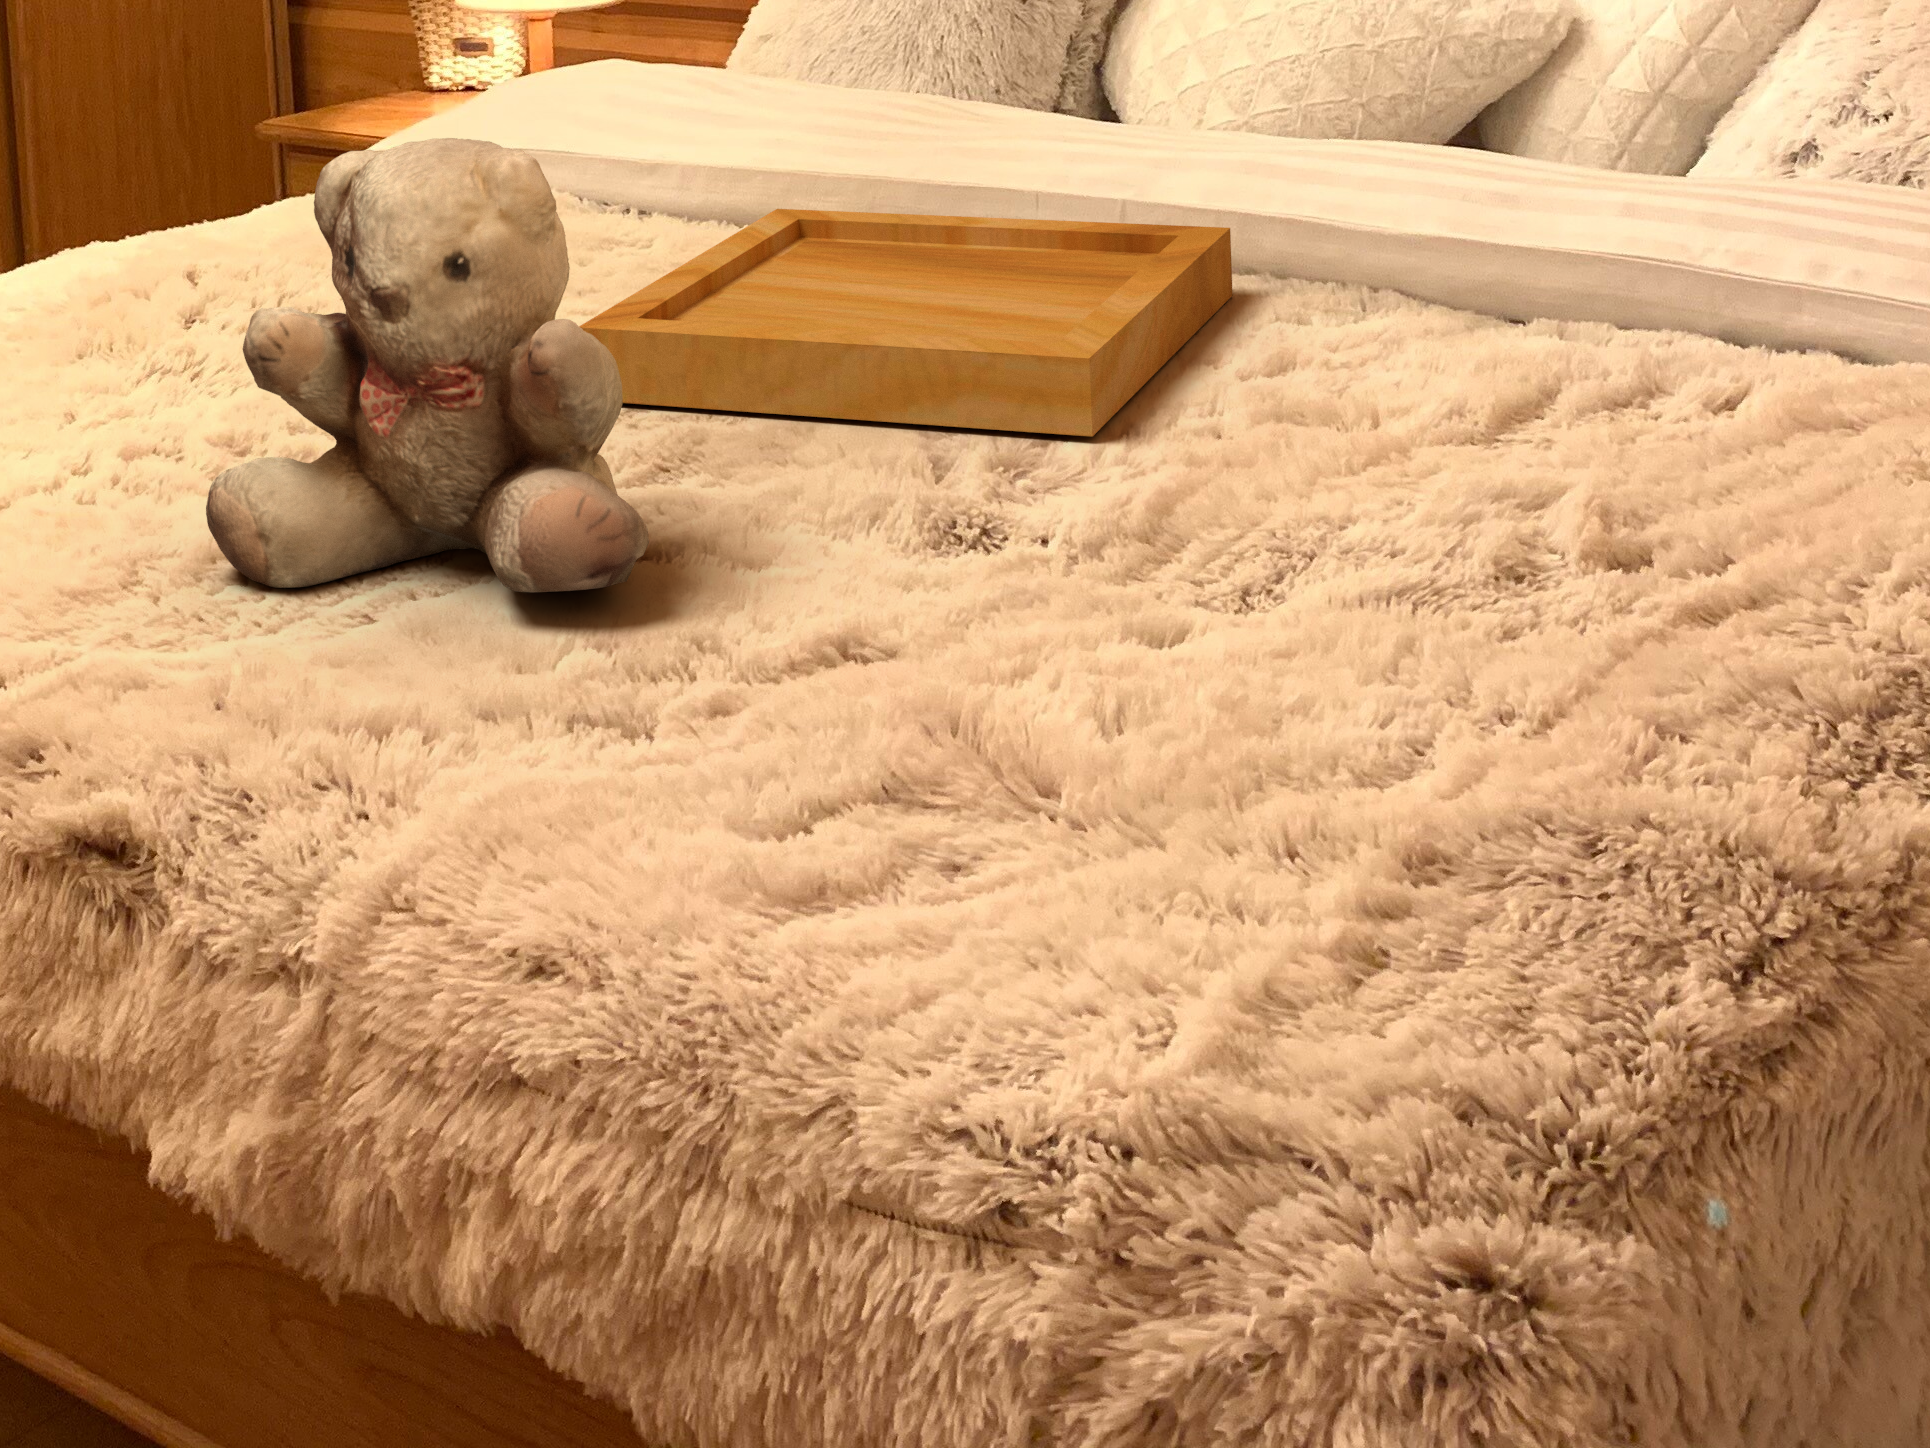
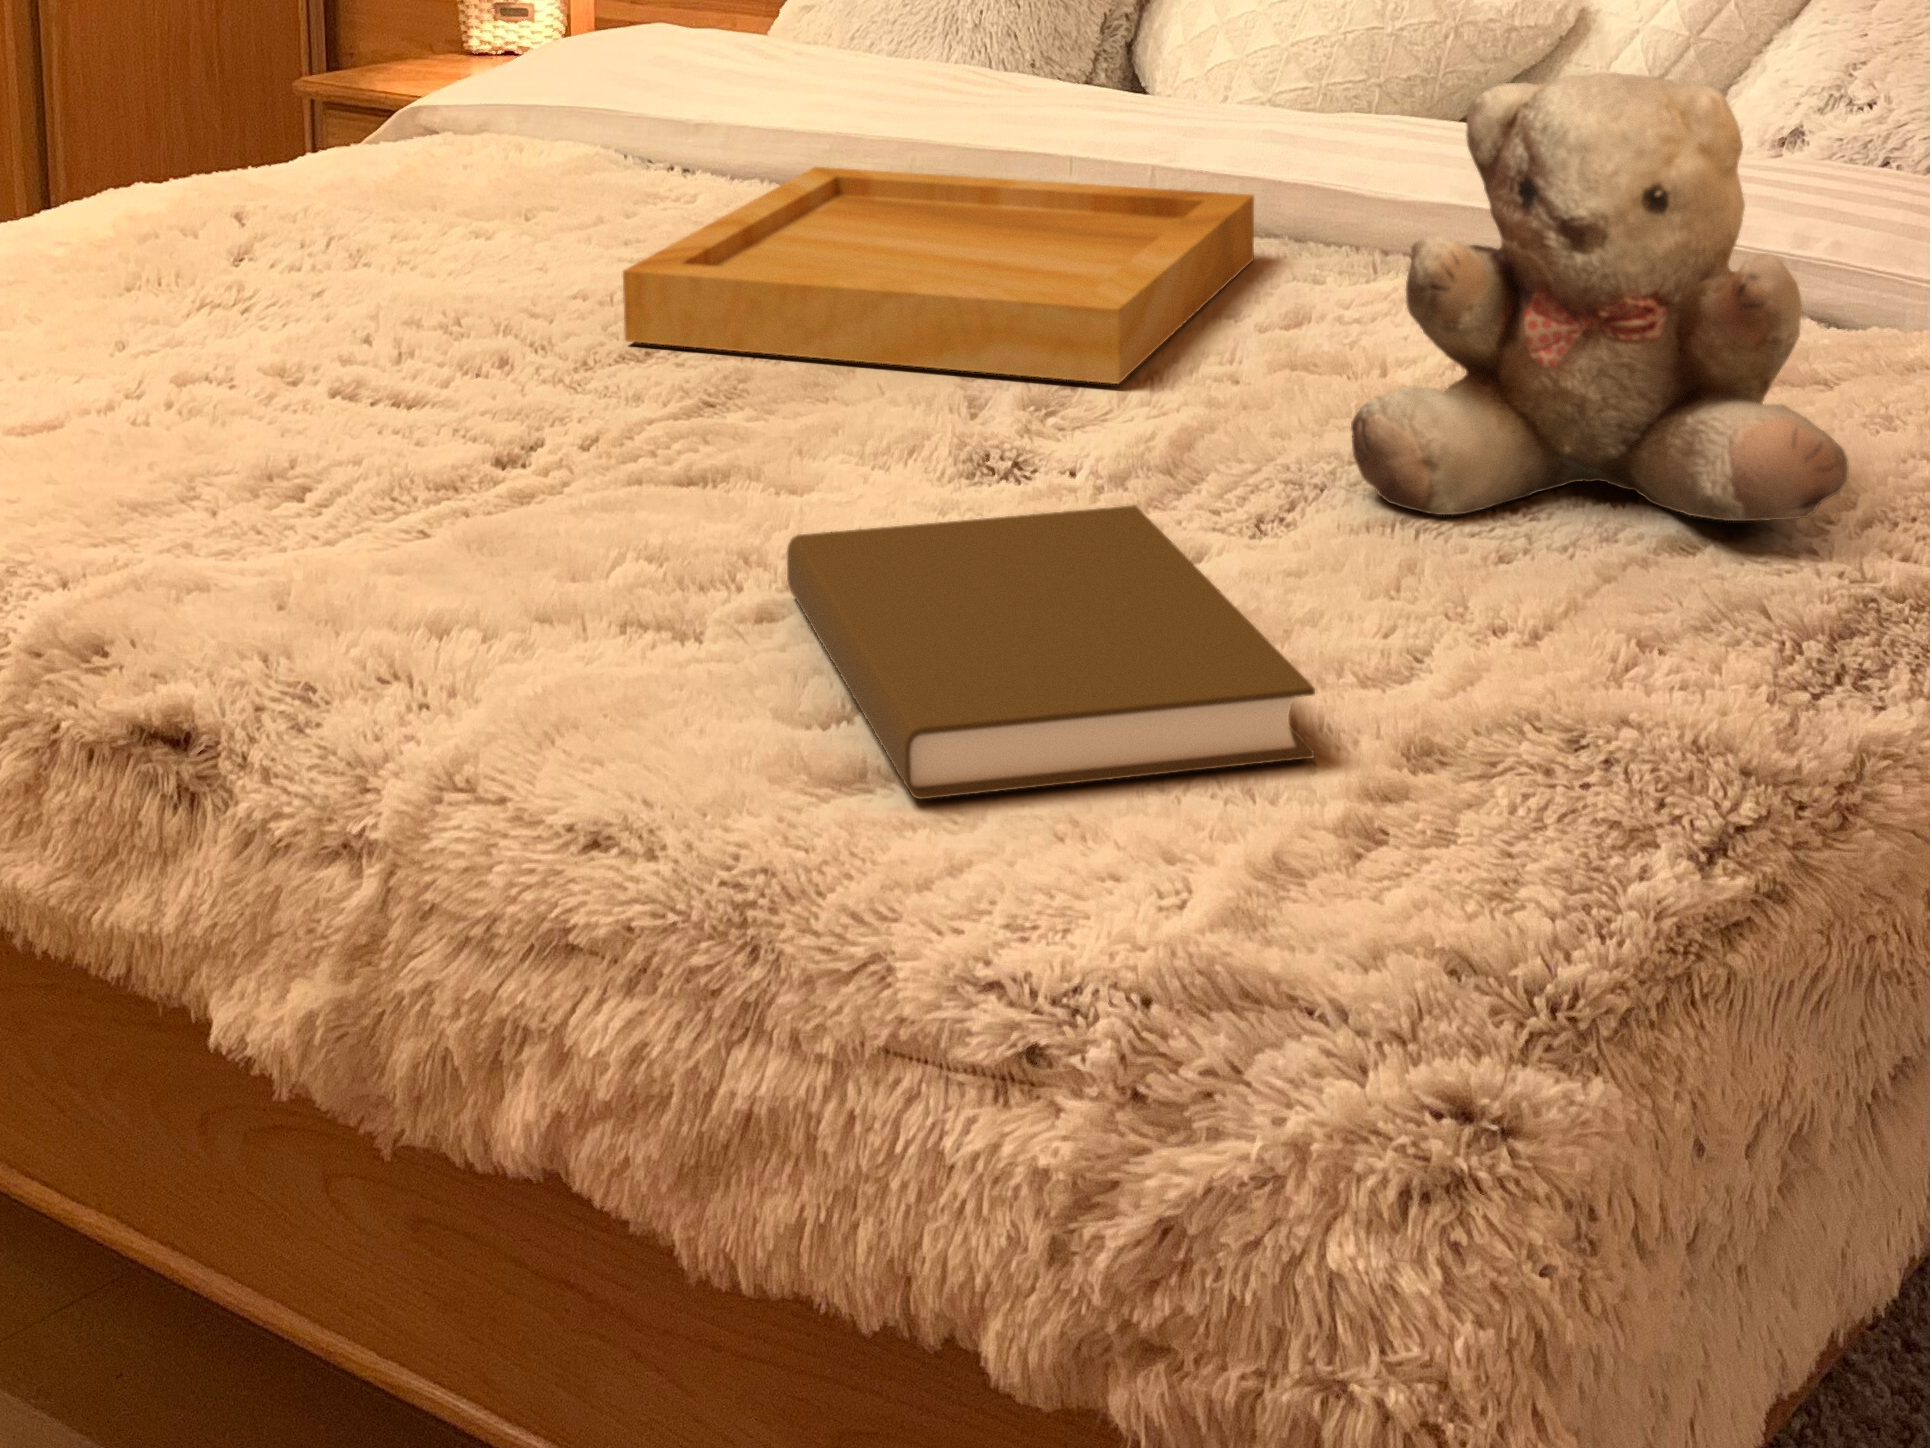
teddy bear: present [206,138,649,592] -> present [1351,73,1849,521]
book: none [742,577,1307,917] -> present [787,505,1315,799]

